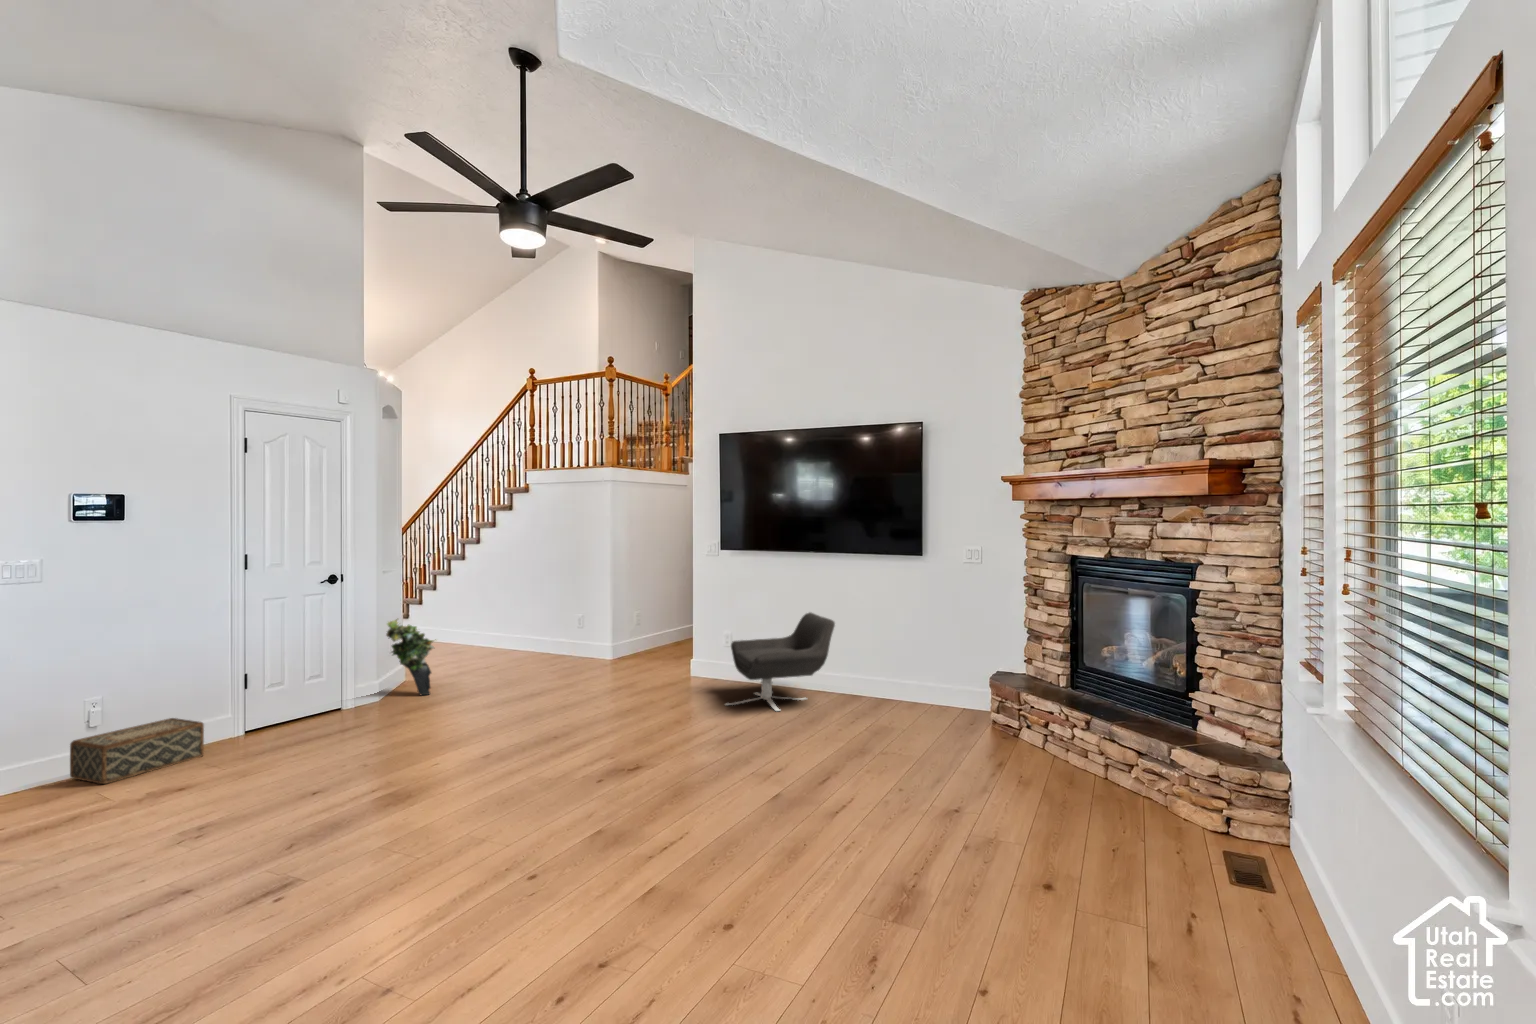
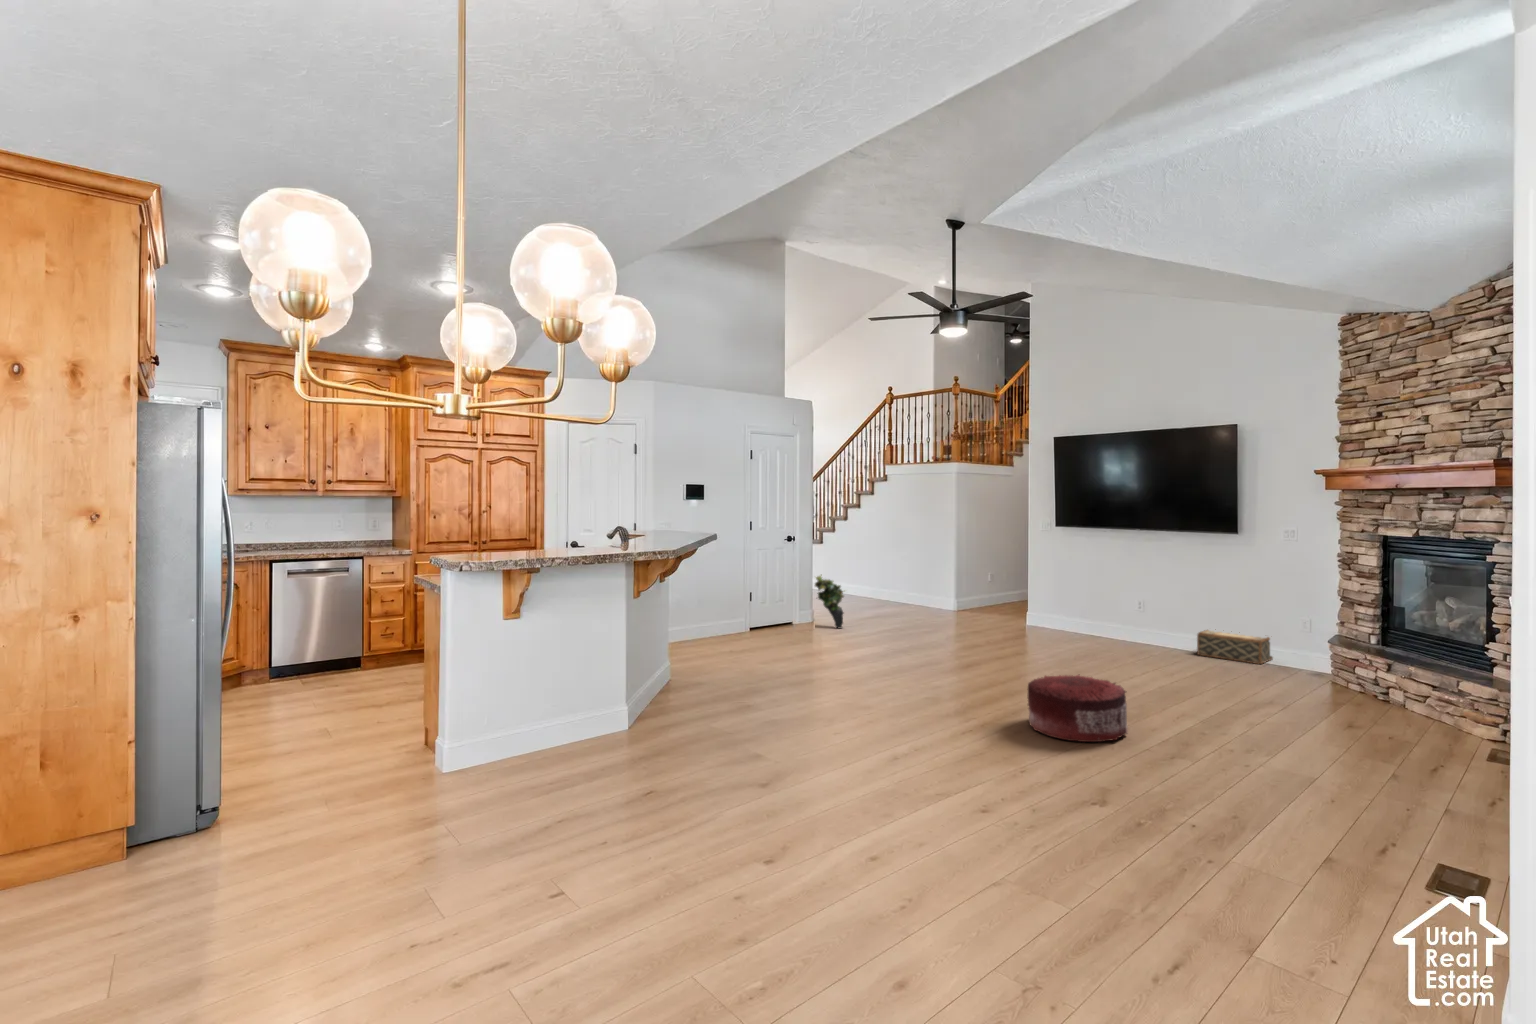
lounge chair: present [726,613,835,711] -> none [1066,579,1160,652]
woven basket: present [70,718,204,784] -> present [1197,630,1273,664]
pouf: none [601,785,760,927] -> present [1028,675,1128,742]

